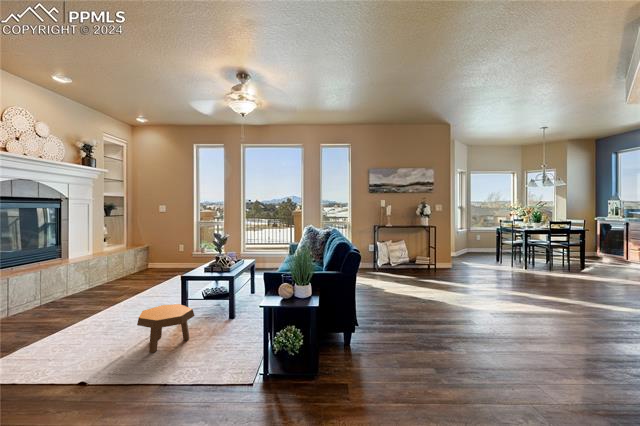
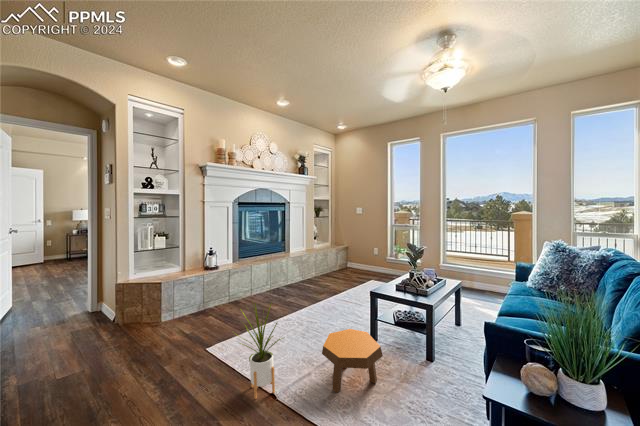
house plant: none [37,279,99,377] -> present [240,303,281,399]

